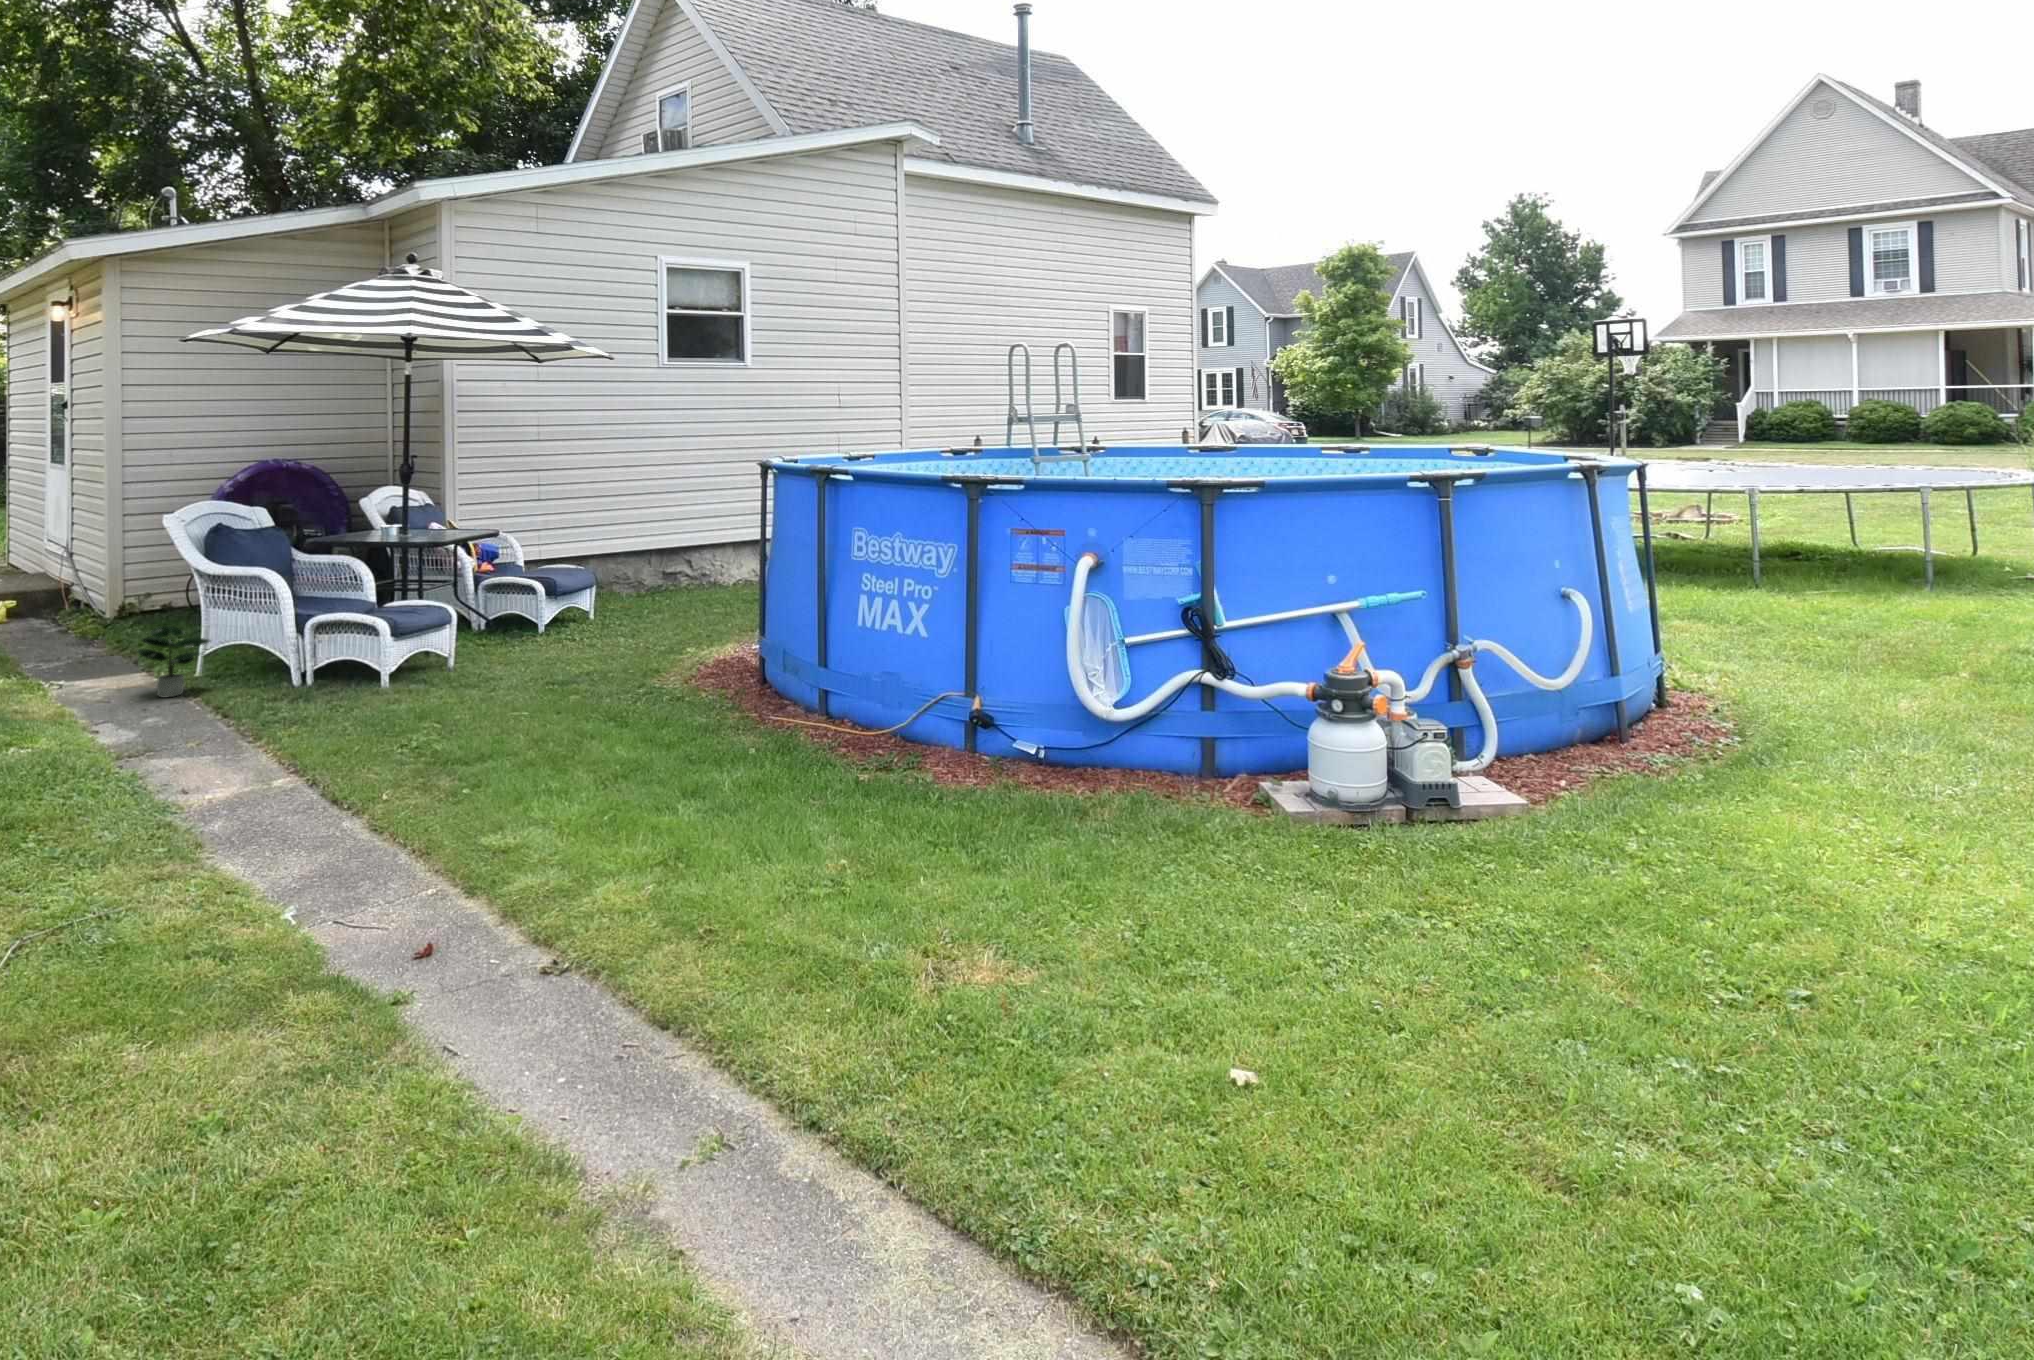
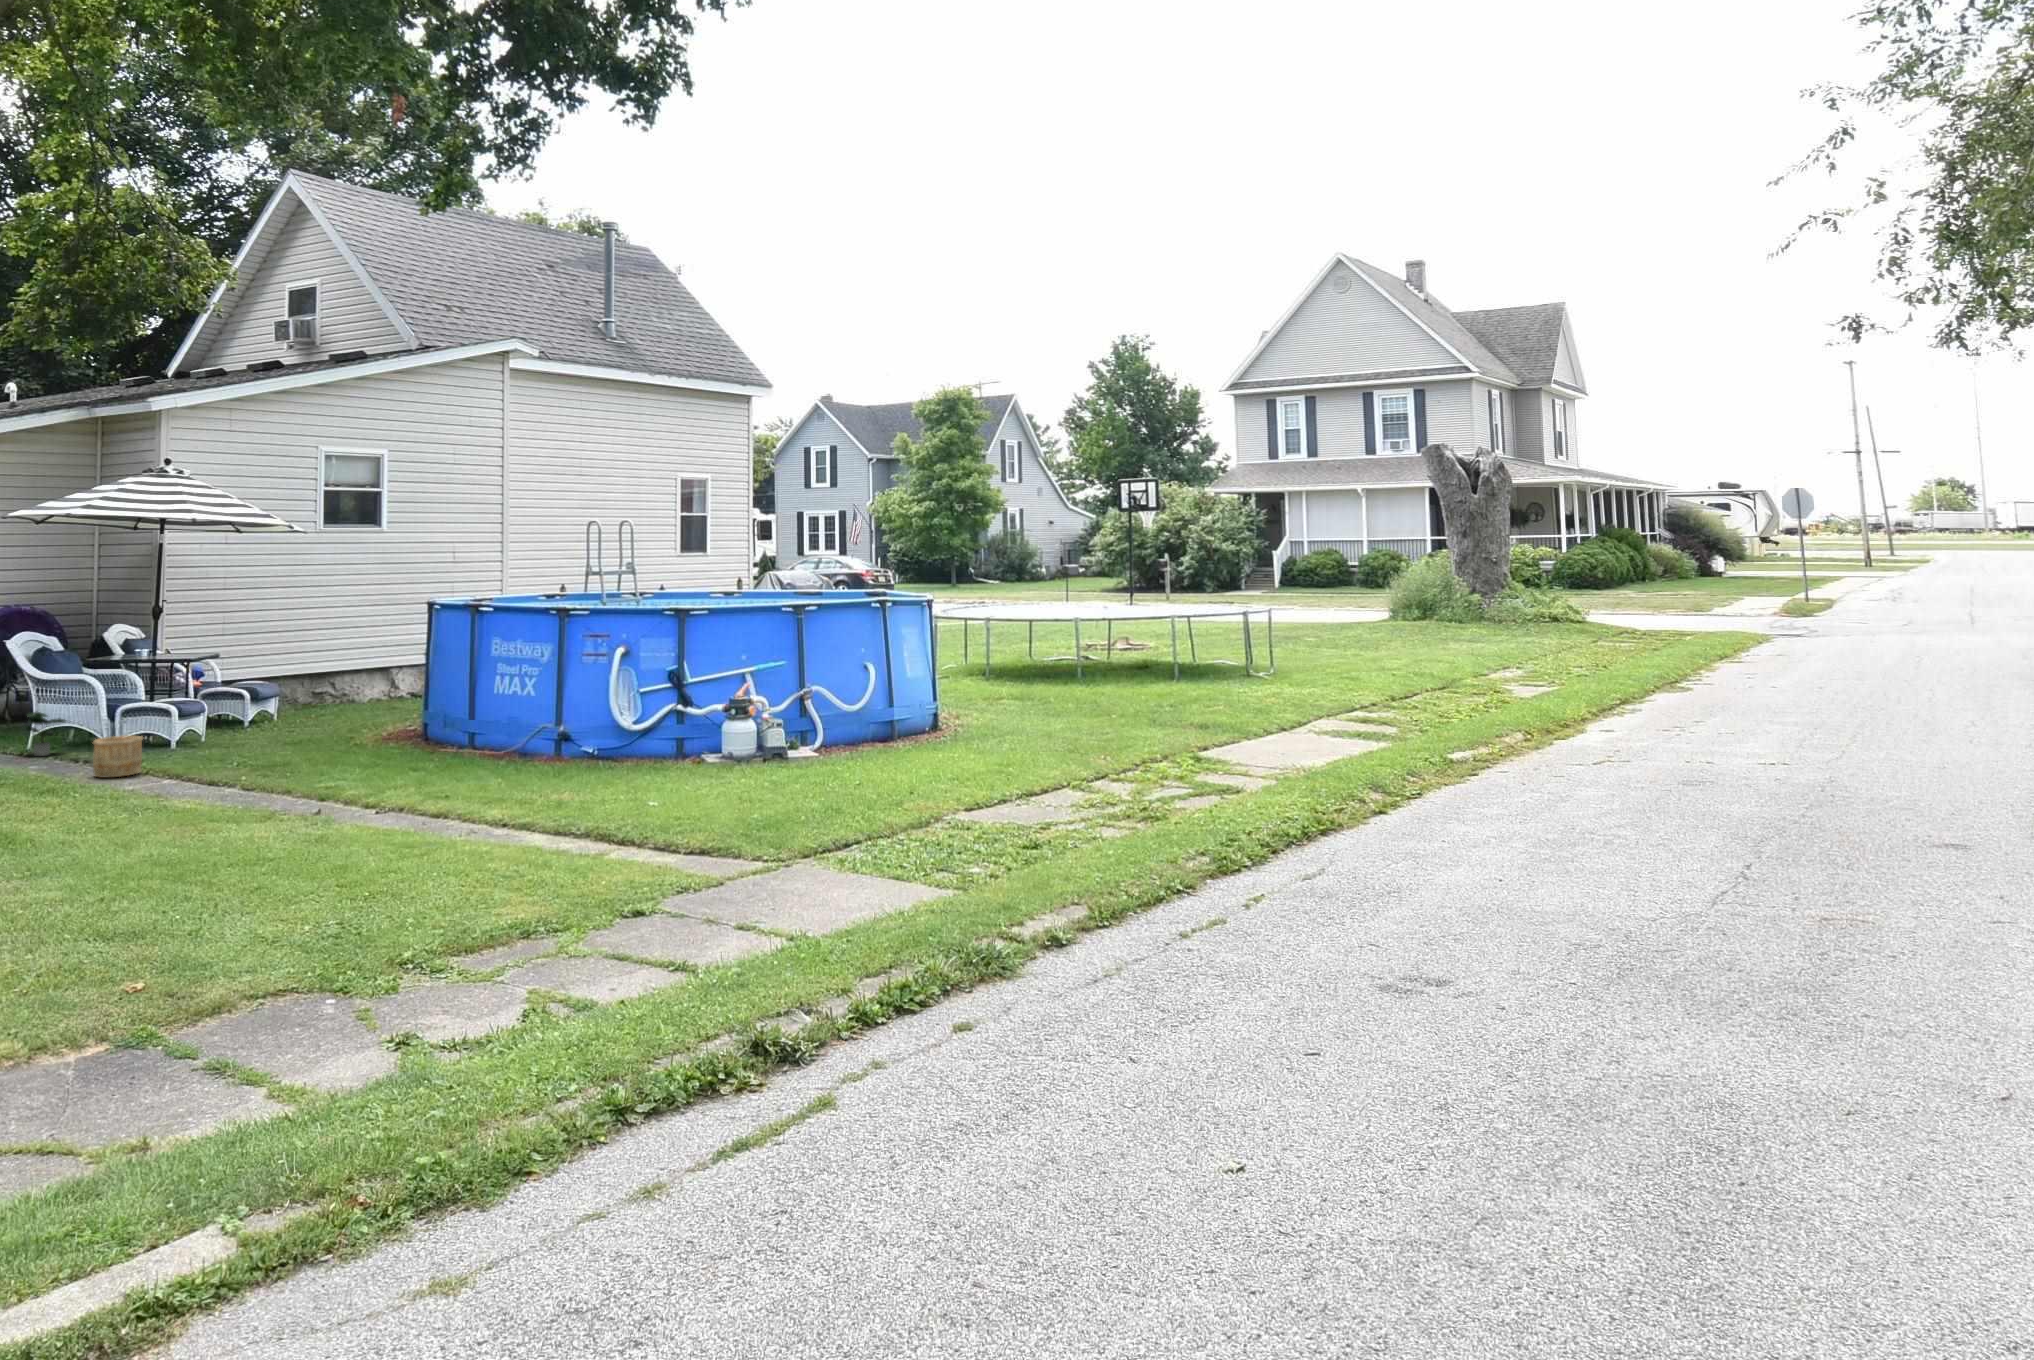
wooden bucket: none [115,700,214,788] -> present [93,735,143,777]

